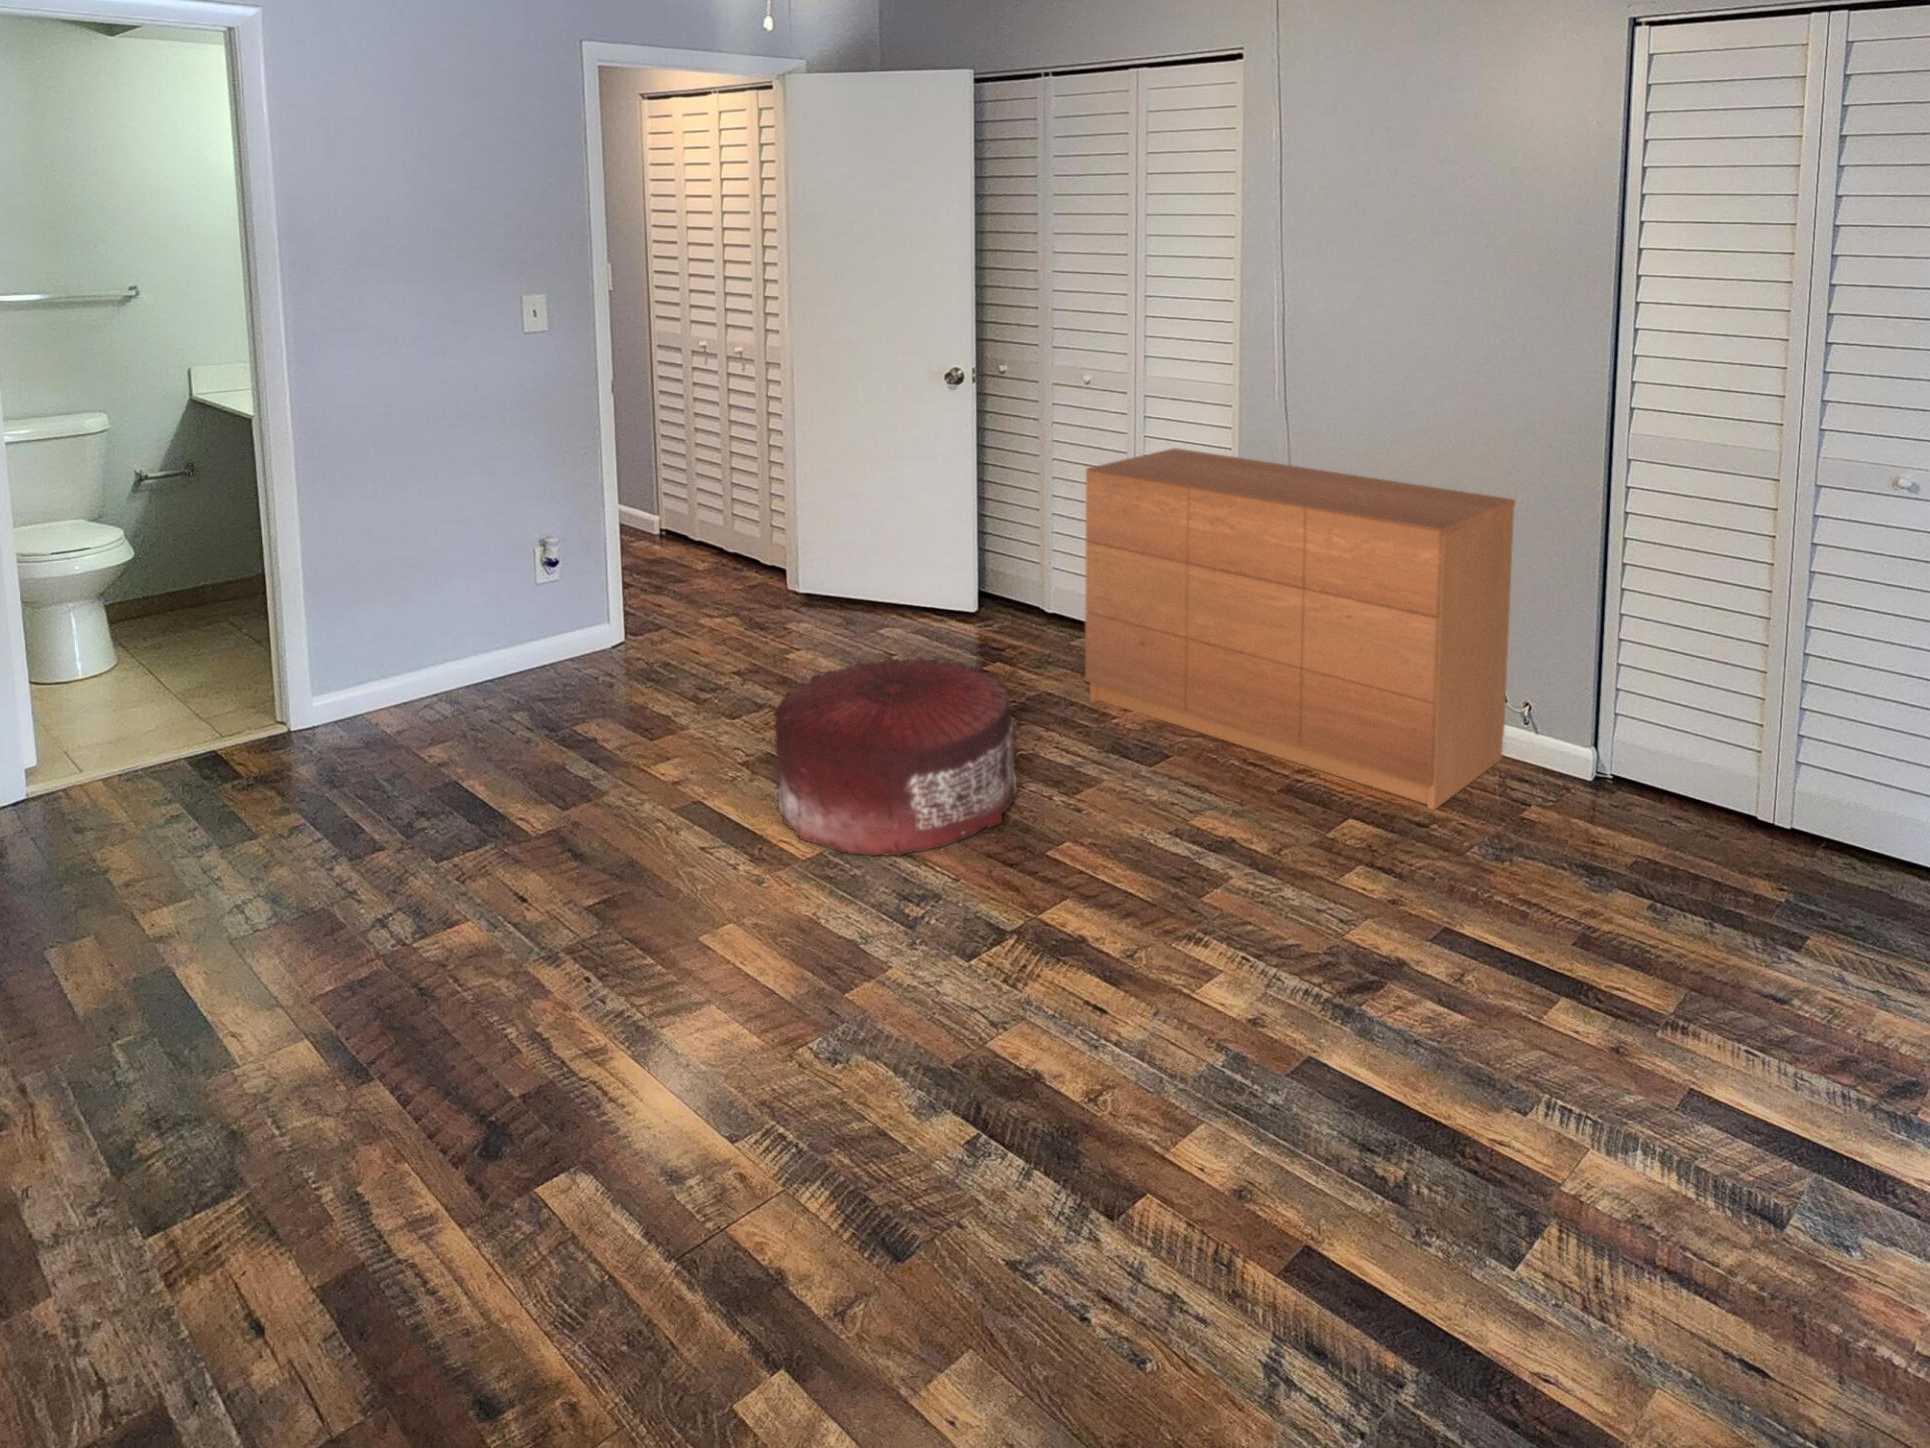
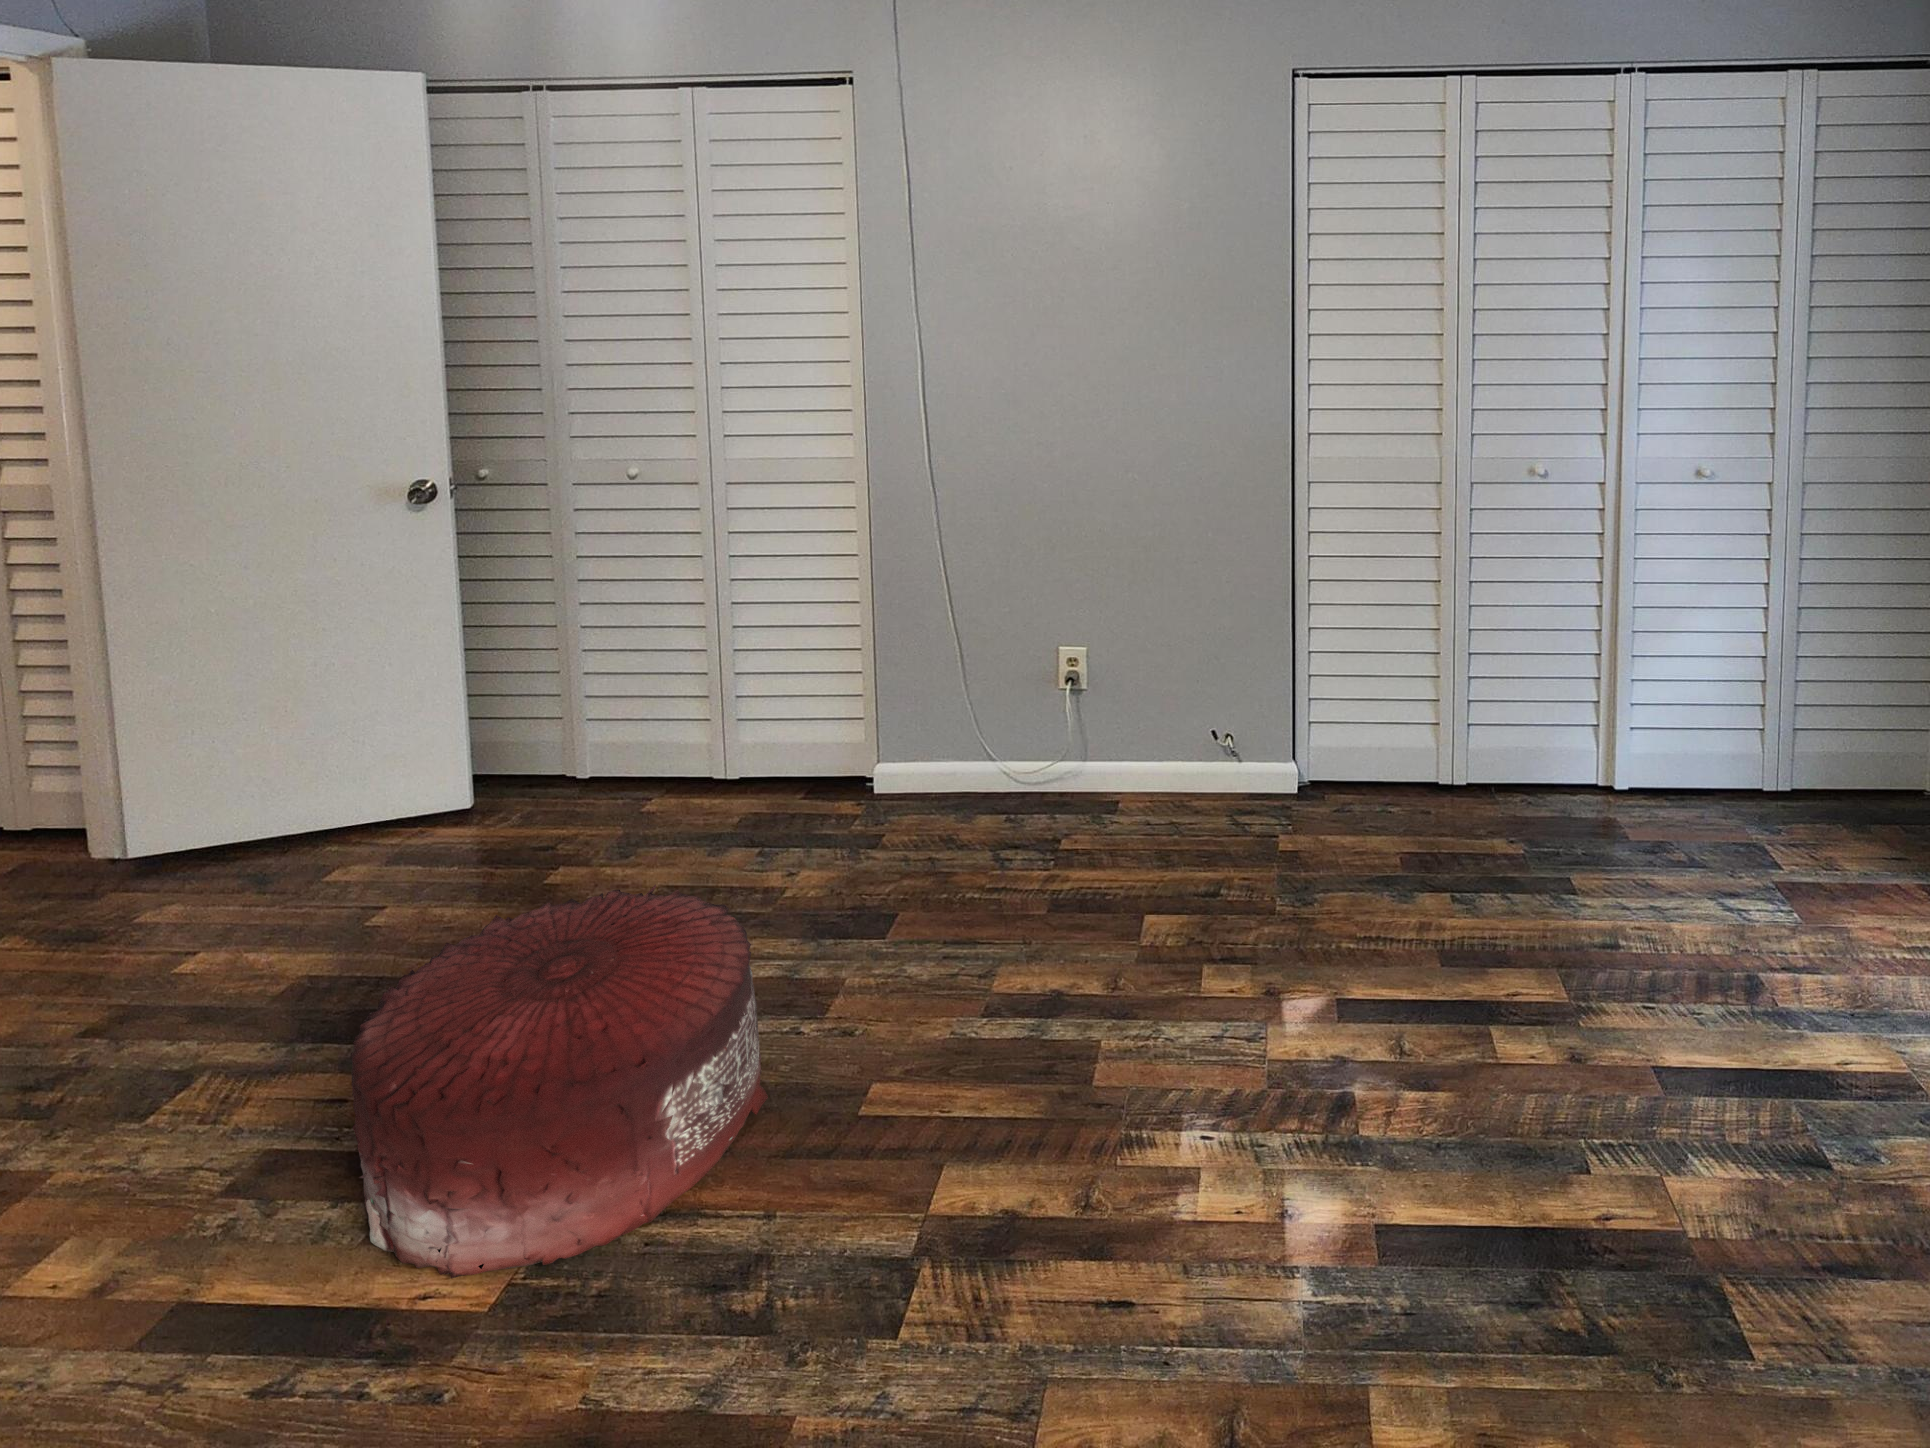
dresser: present [1085,448,1515,810] -> none [712,535,1208,879]

